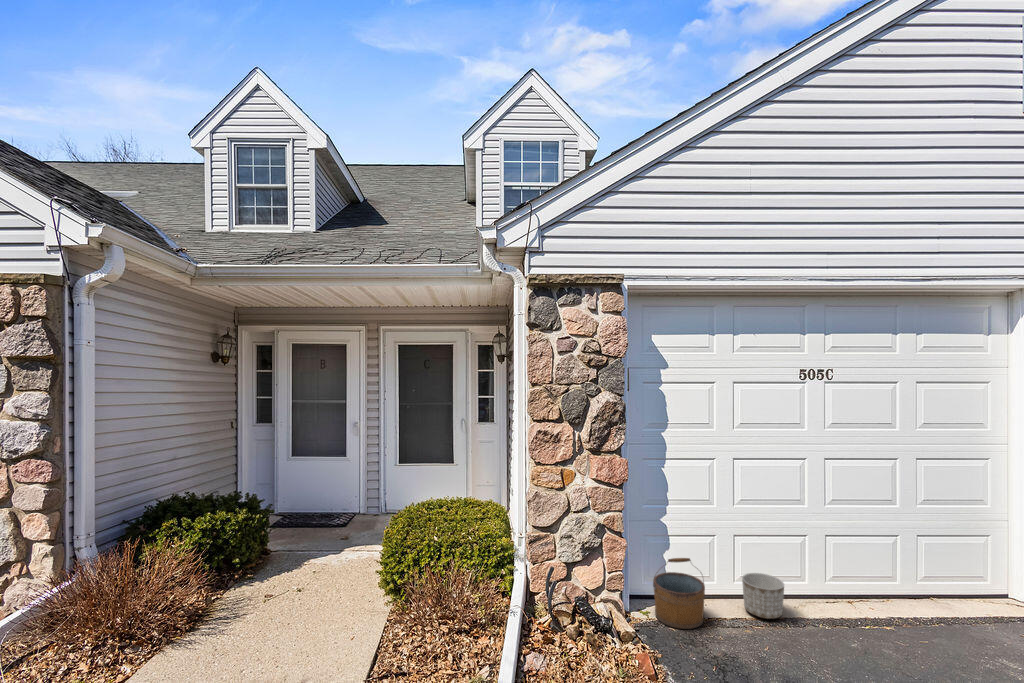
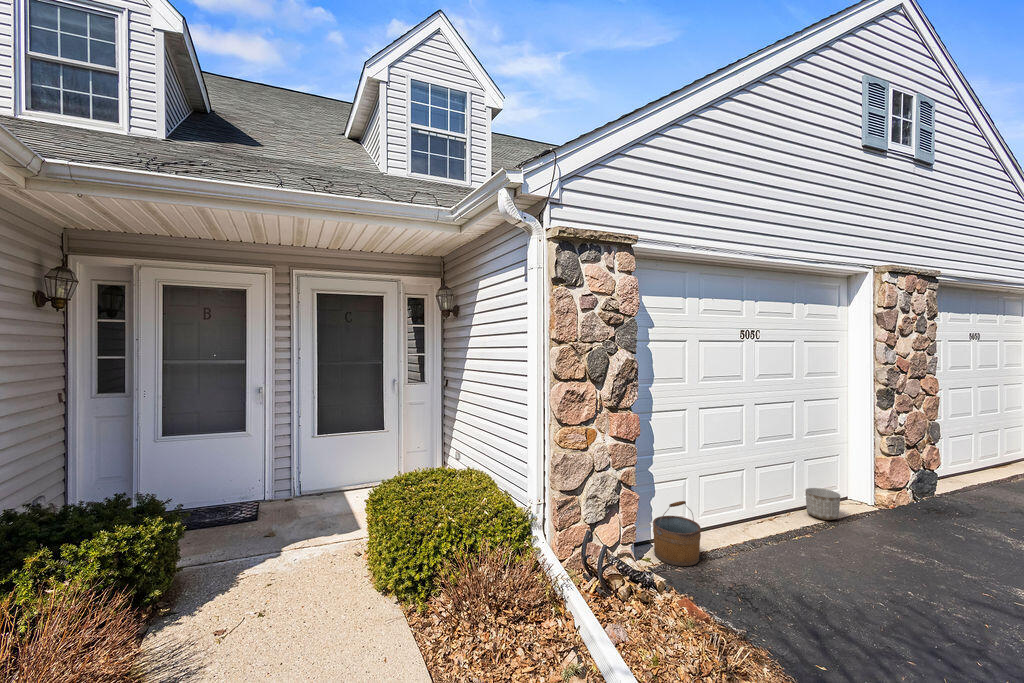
planter: present [742,573,784,619] -> present [805,488,840,520]

